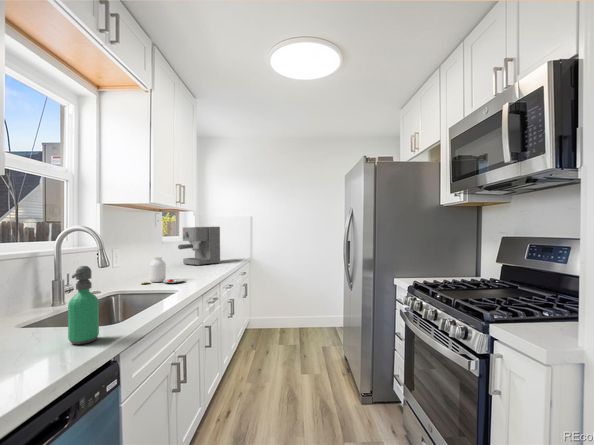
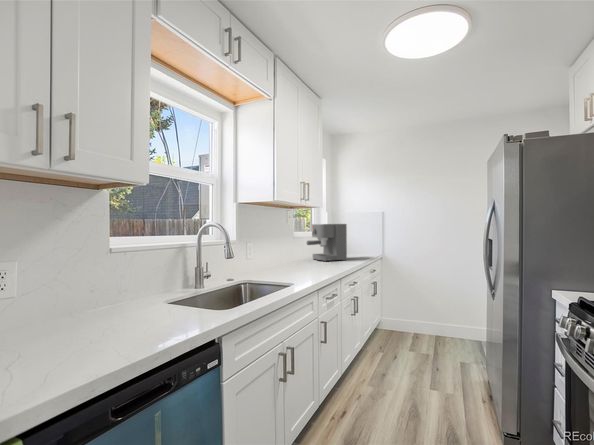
jar: present [141,257,184,284] -> none [266,252,303,277]
soap dispenser: present [68,266,99,344] -> none [183,258,206,325]

